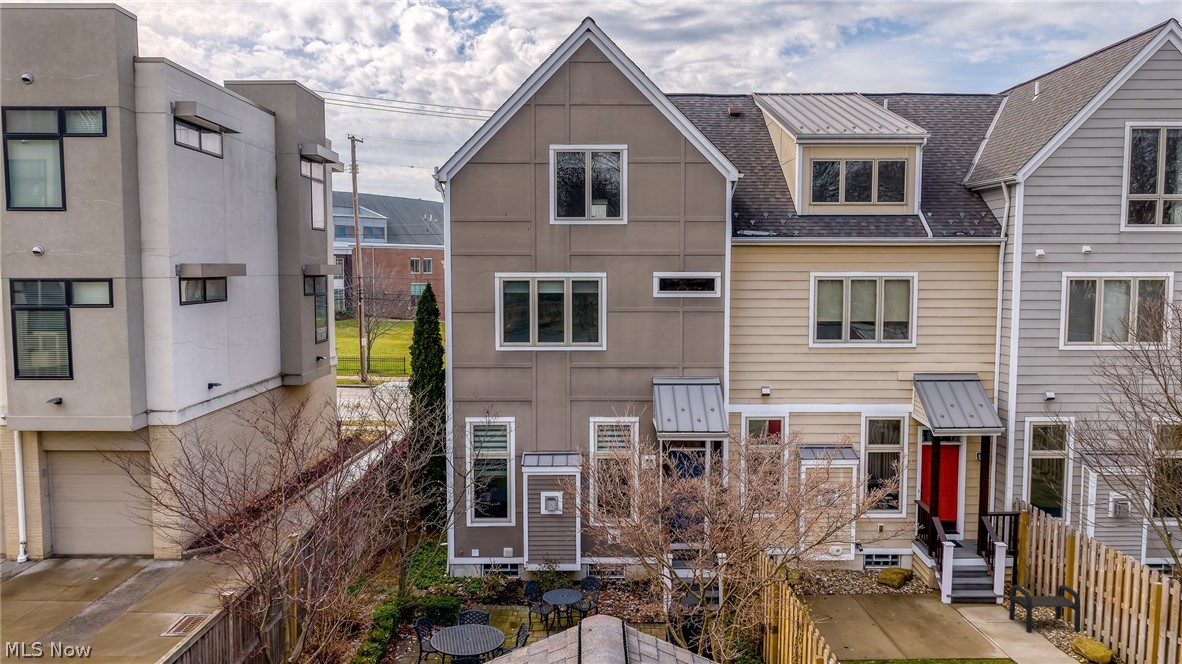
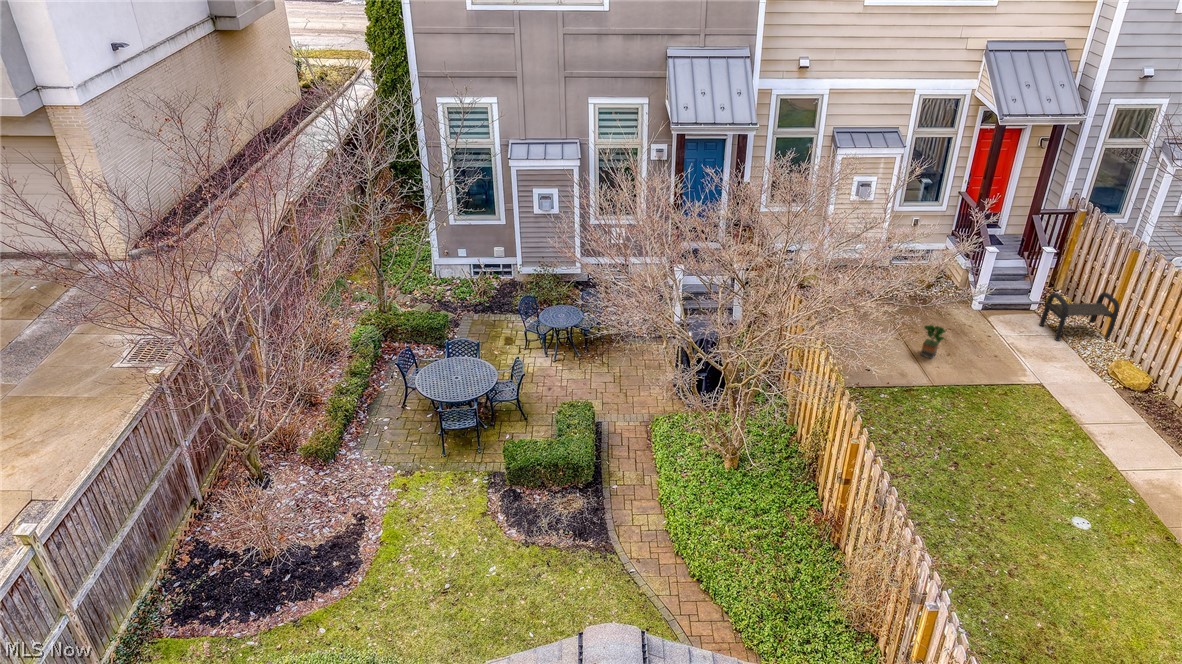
potted tree: none [899,613,921,648] -> present [921,325,946,359]

